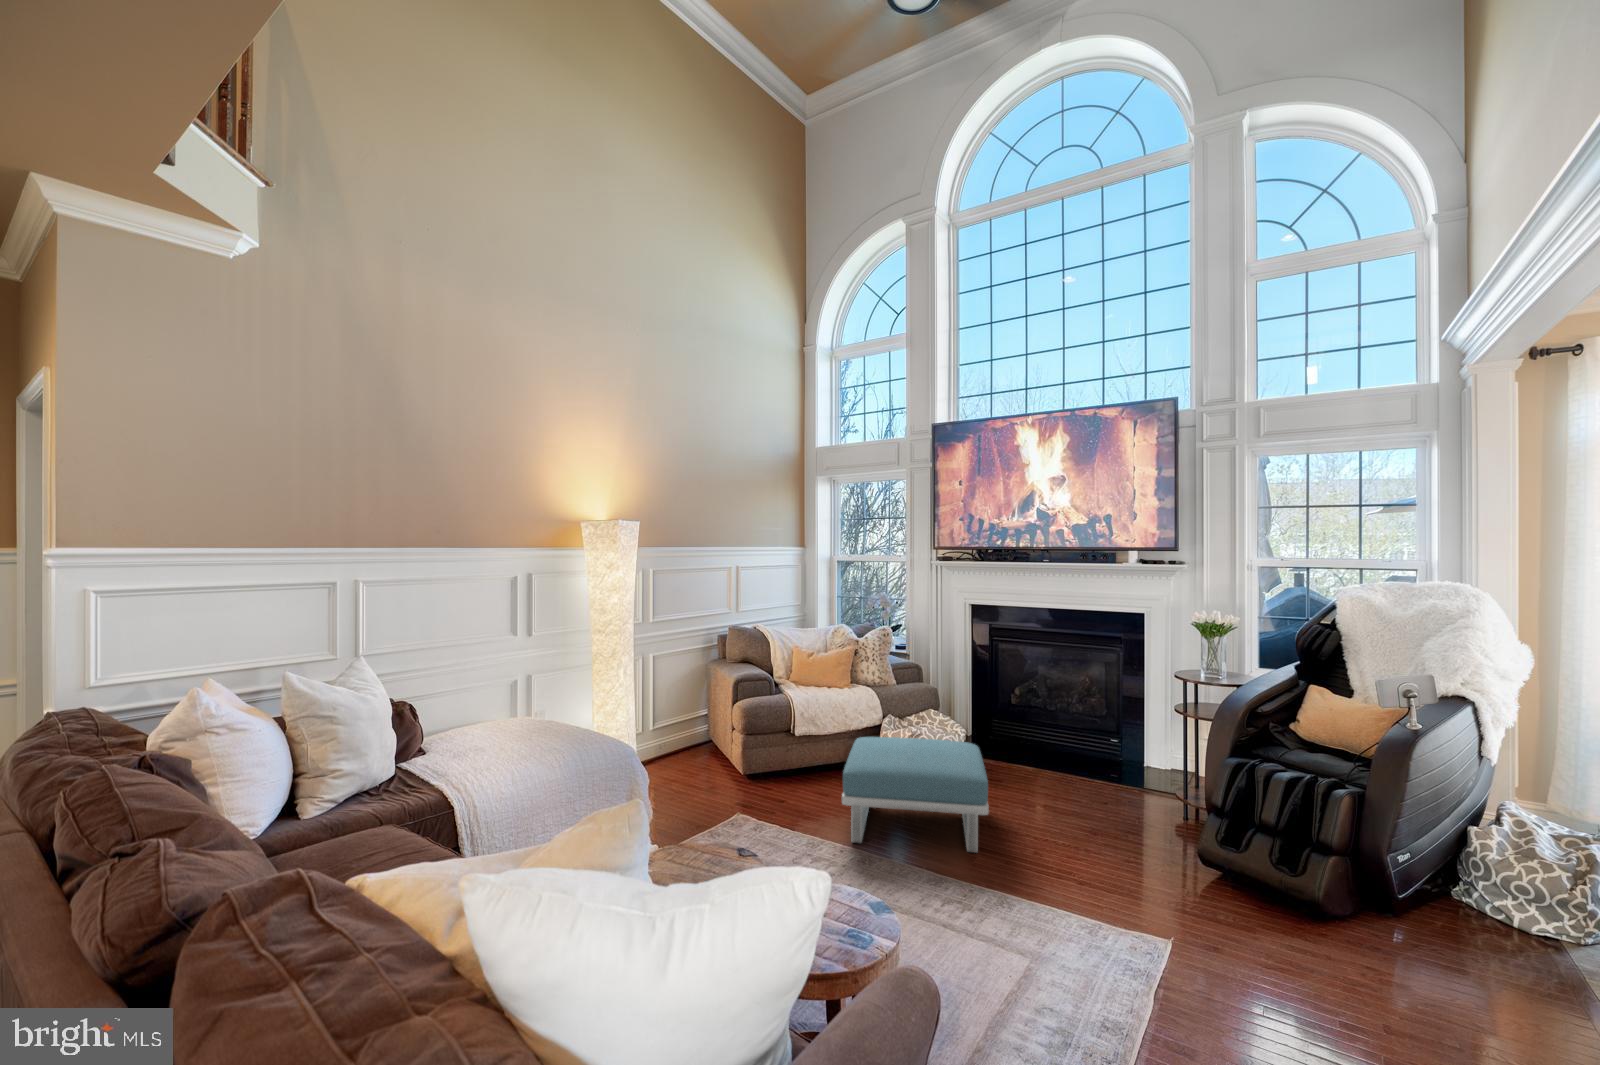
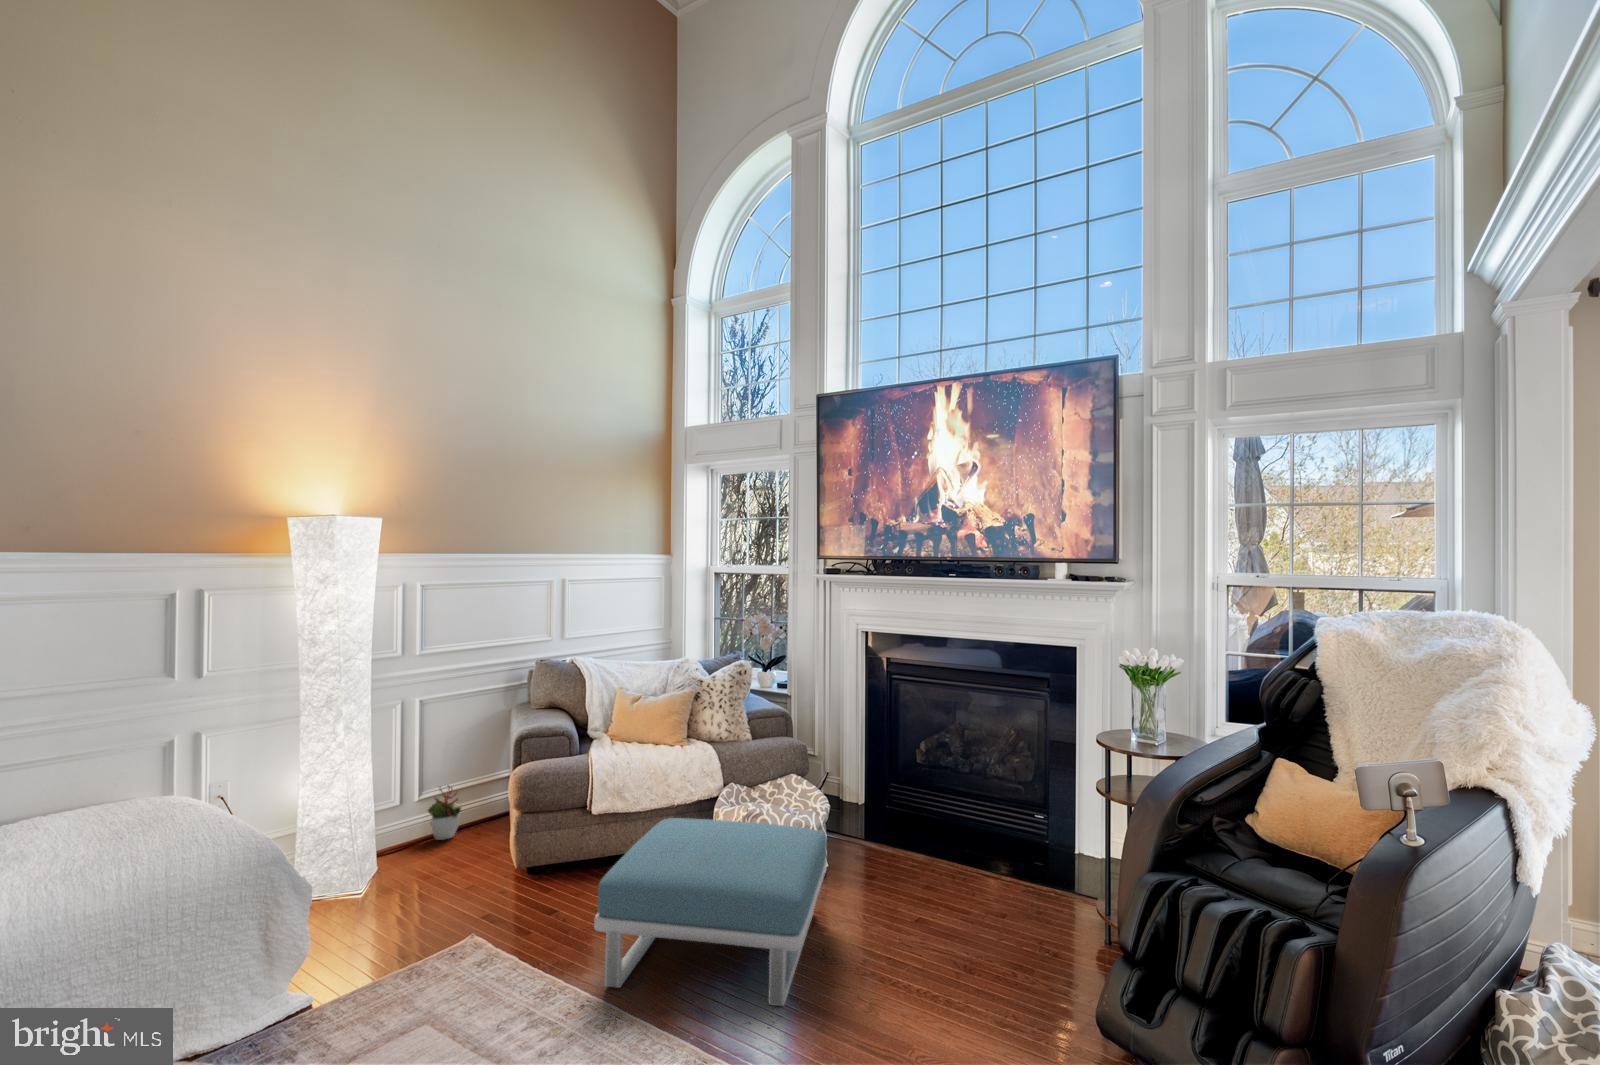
decorative plant: none [662,720,684,761] -> present [428,786,461,840]

